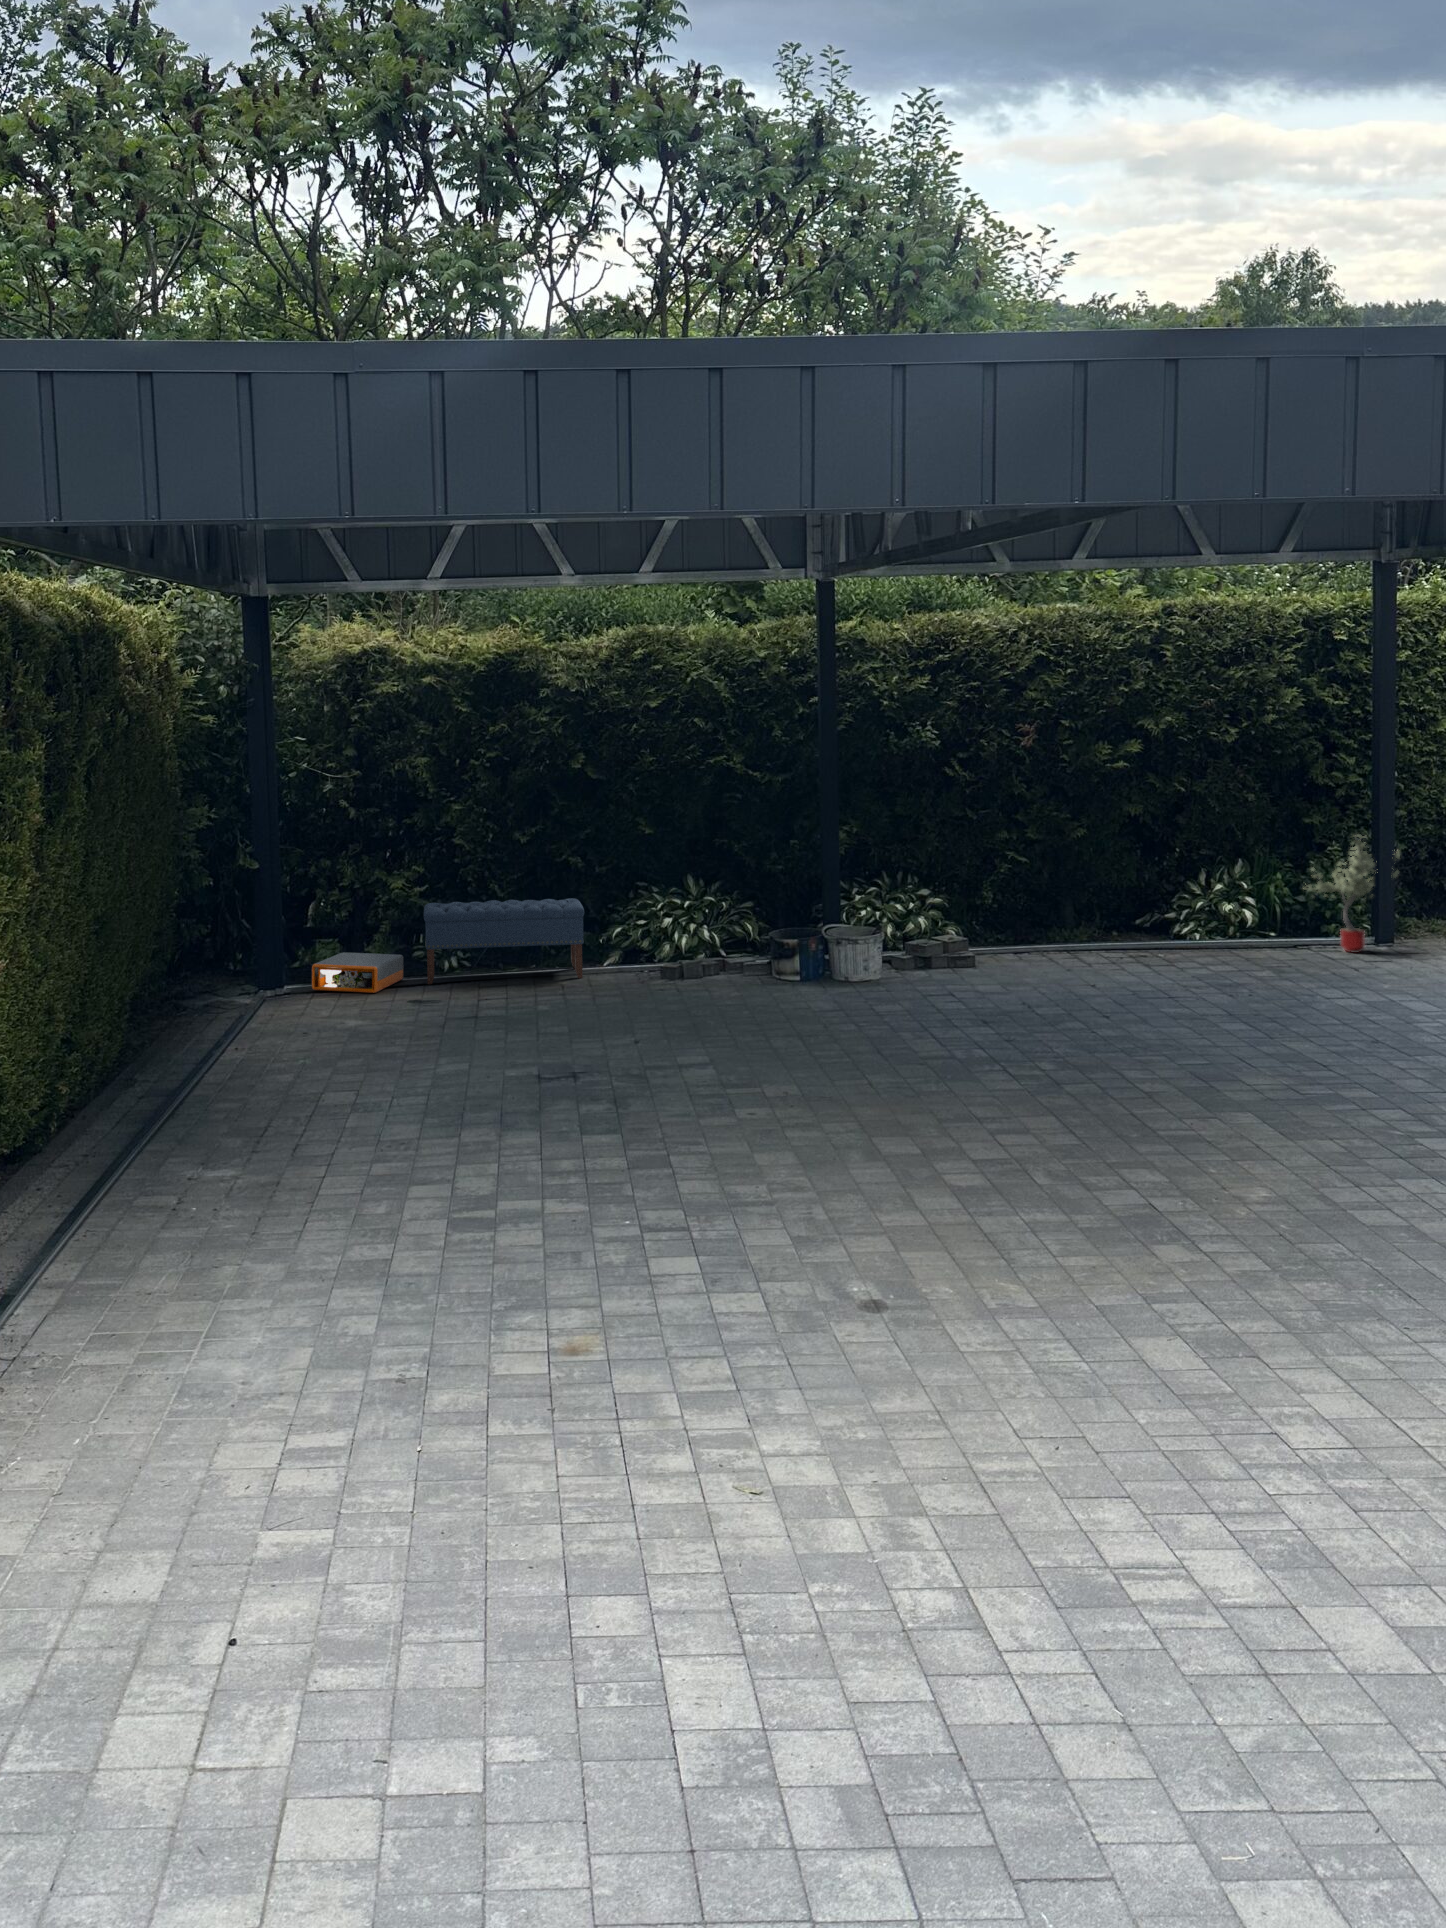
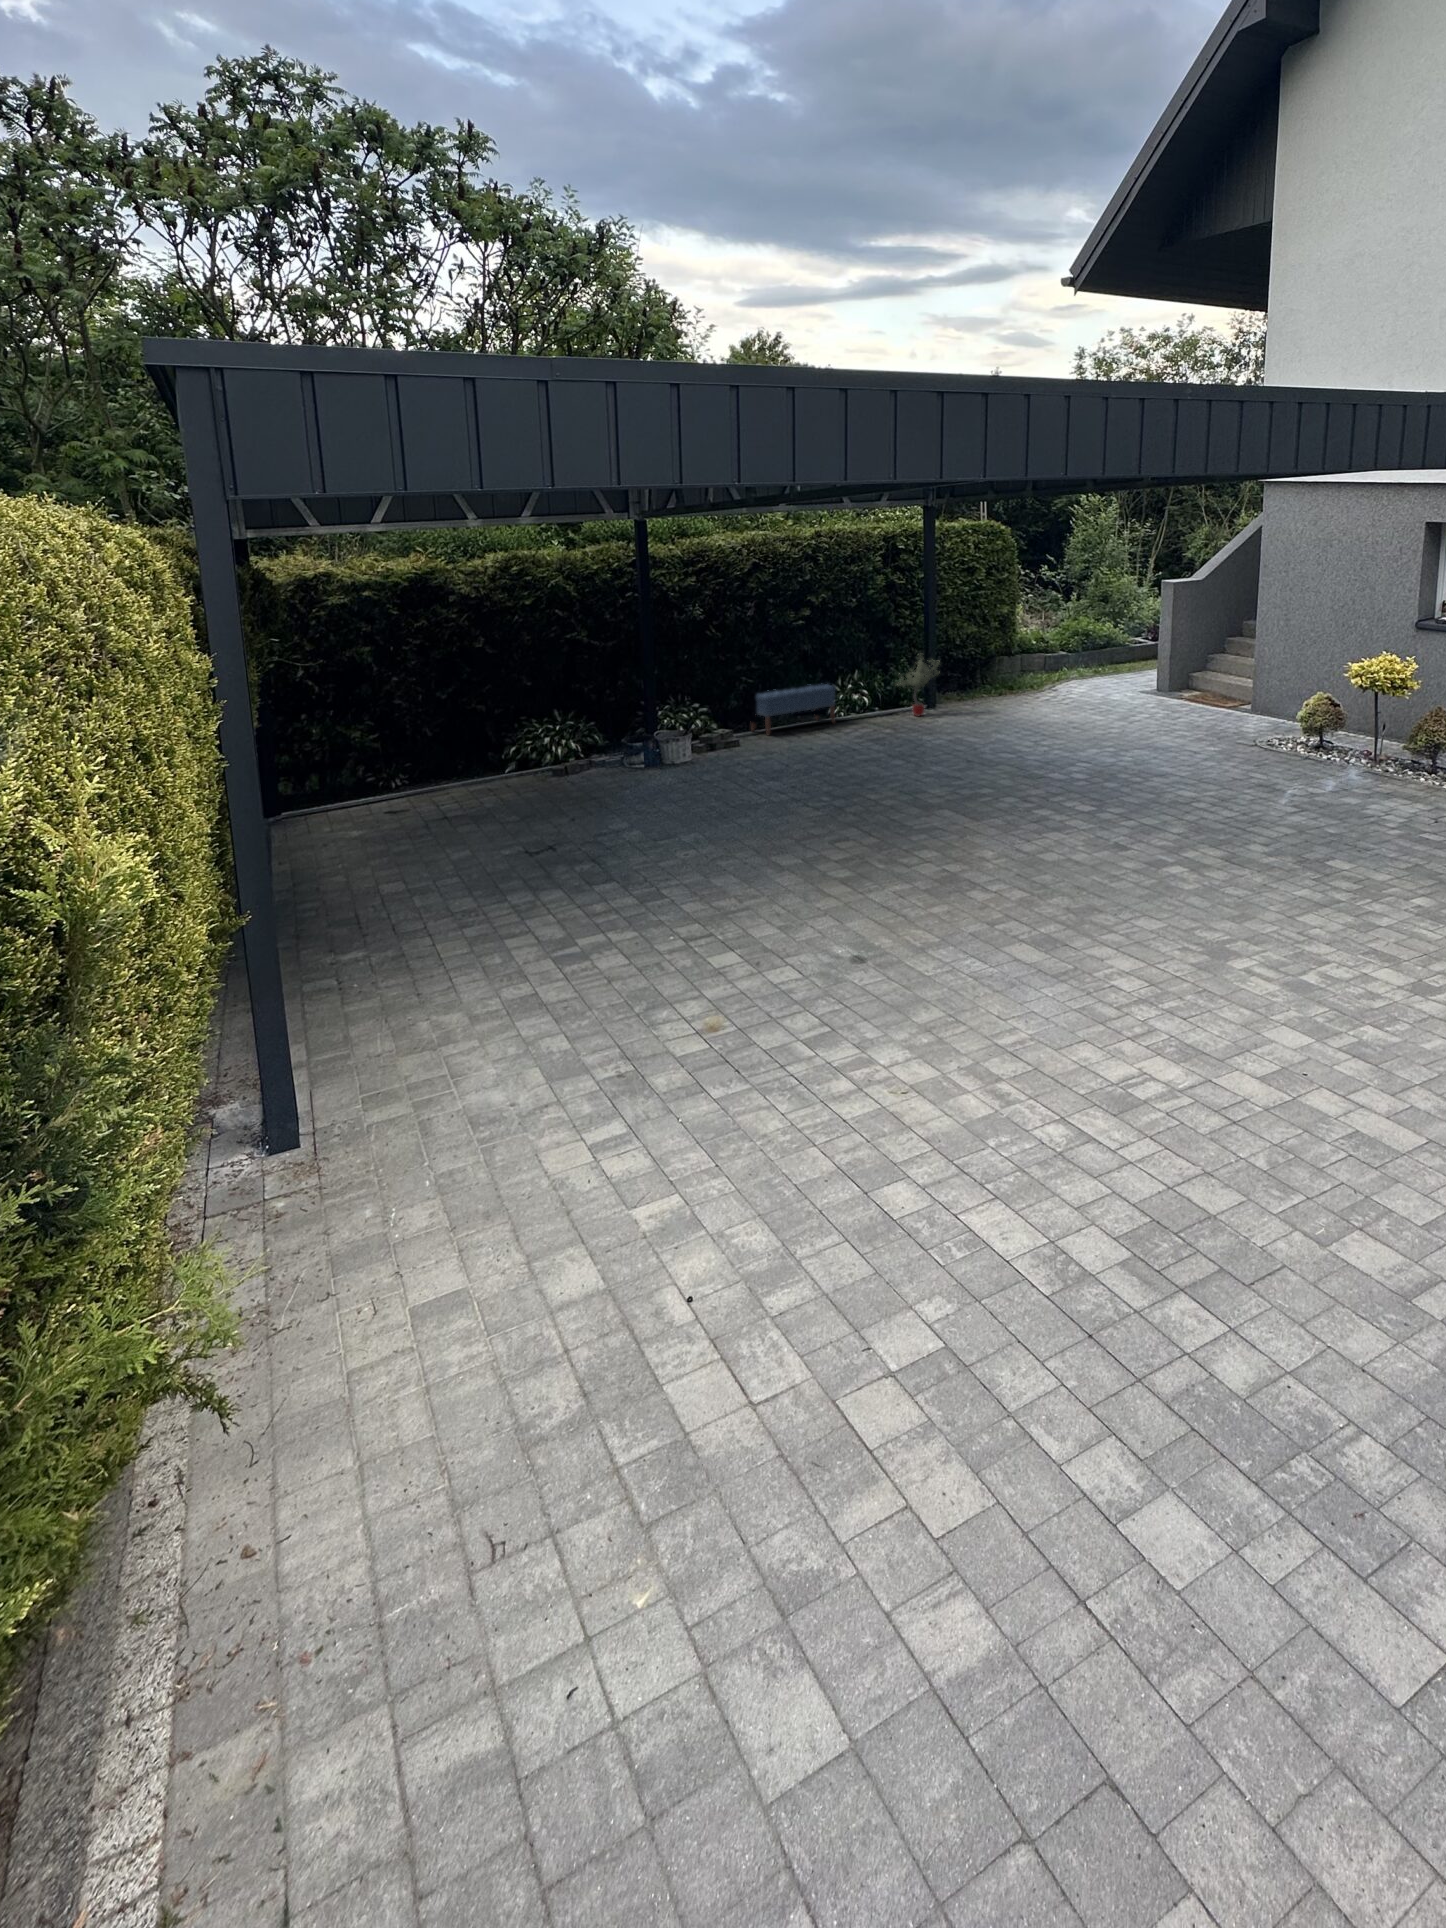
bench: present [424,898,584,984] -> present [751,685,835,735]
storage box: present [312,952,403,993] -> none [295,785,361,819]

